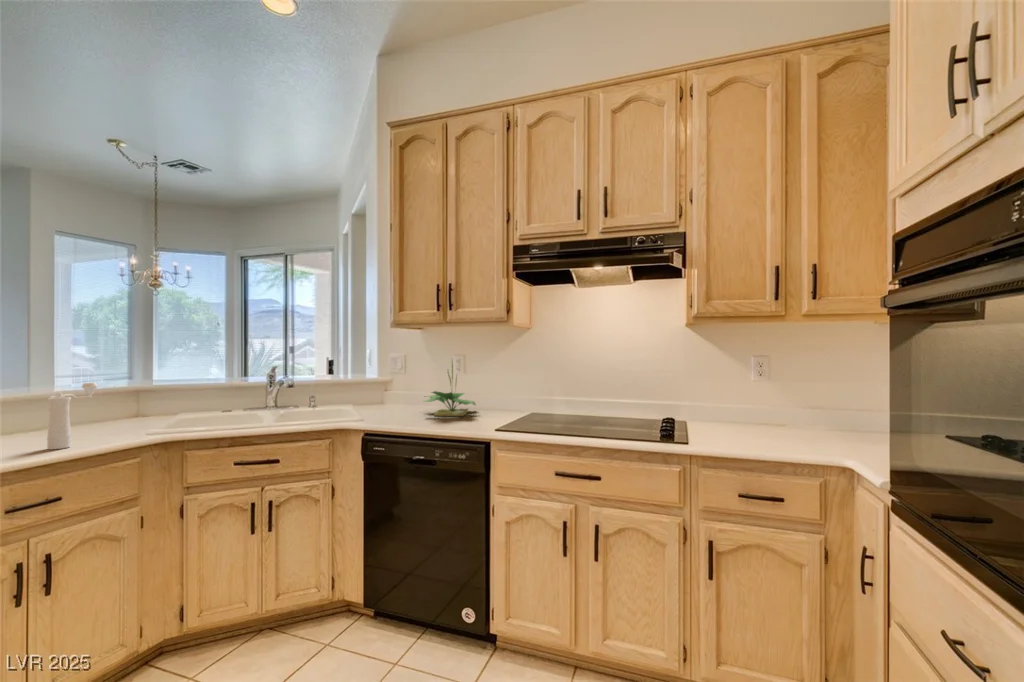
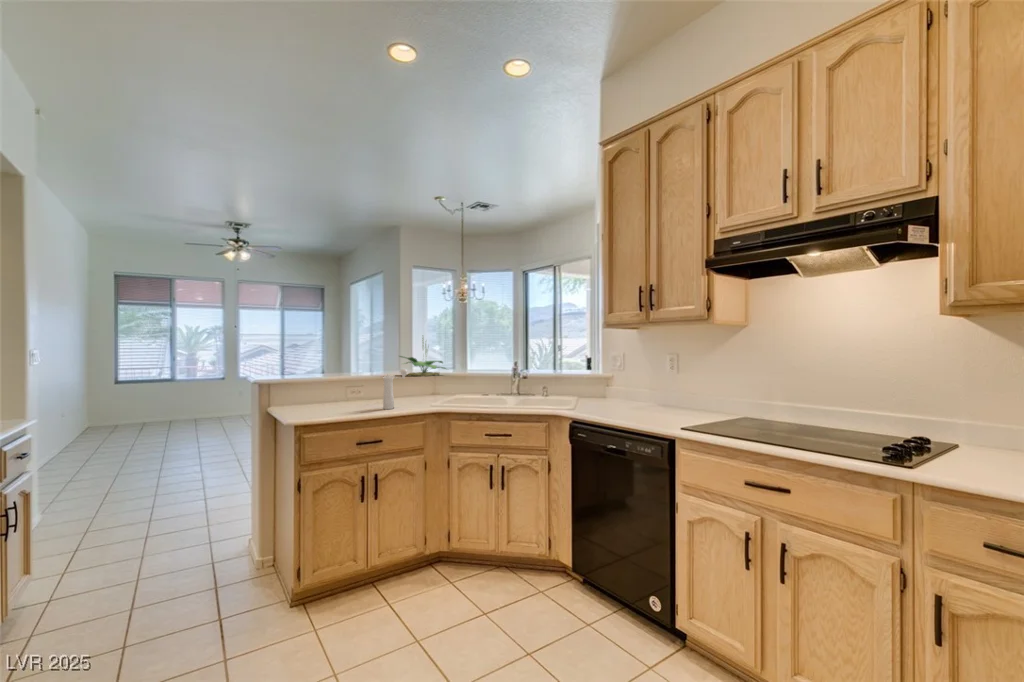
potted plant: present [425,362,476,416] -> present [400,344,446,376]

